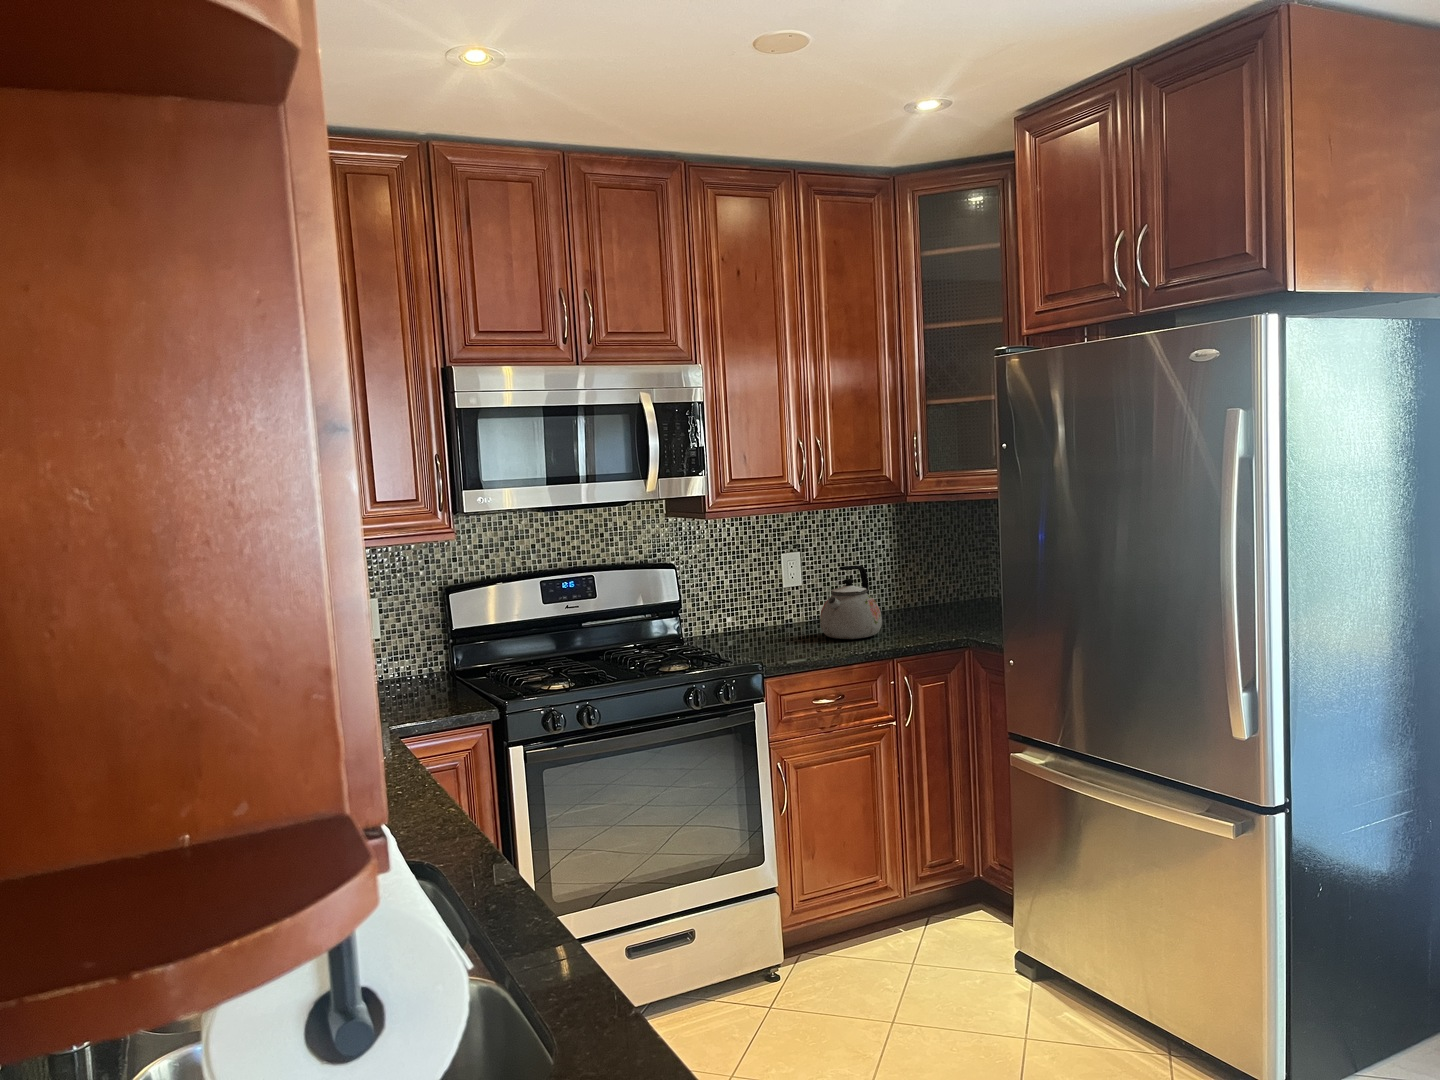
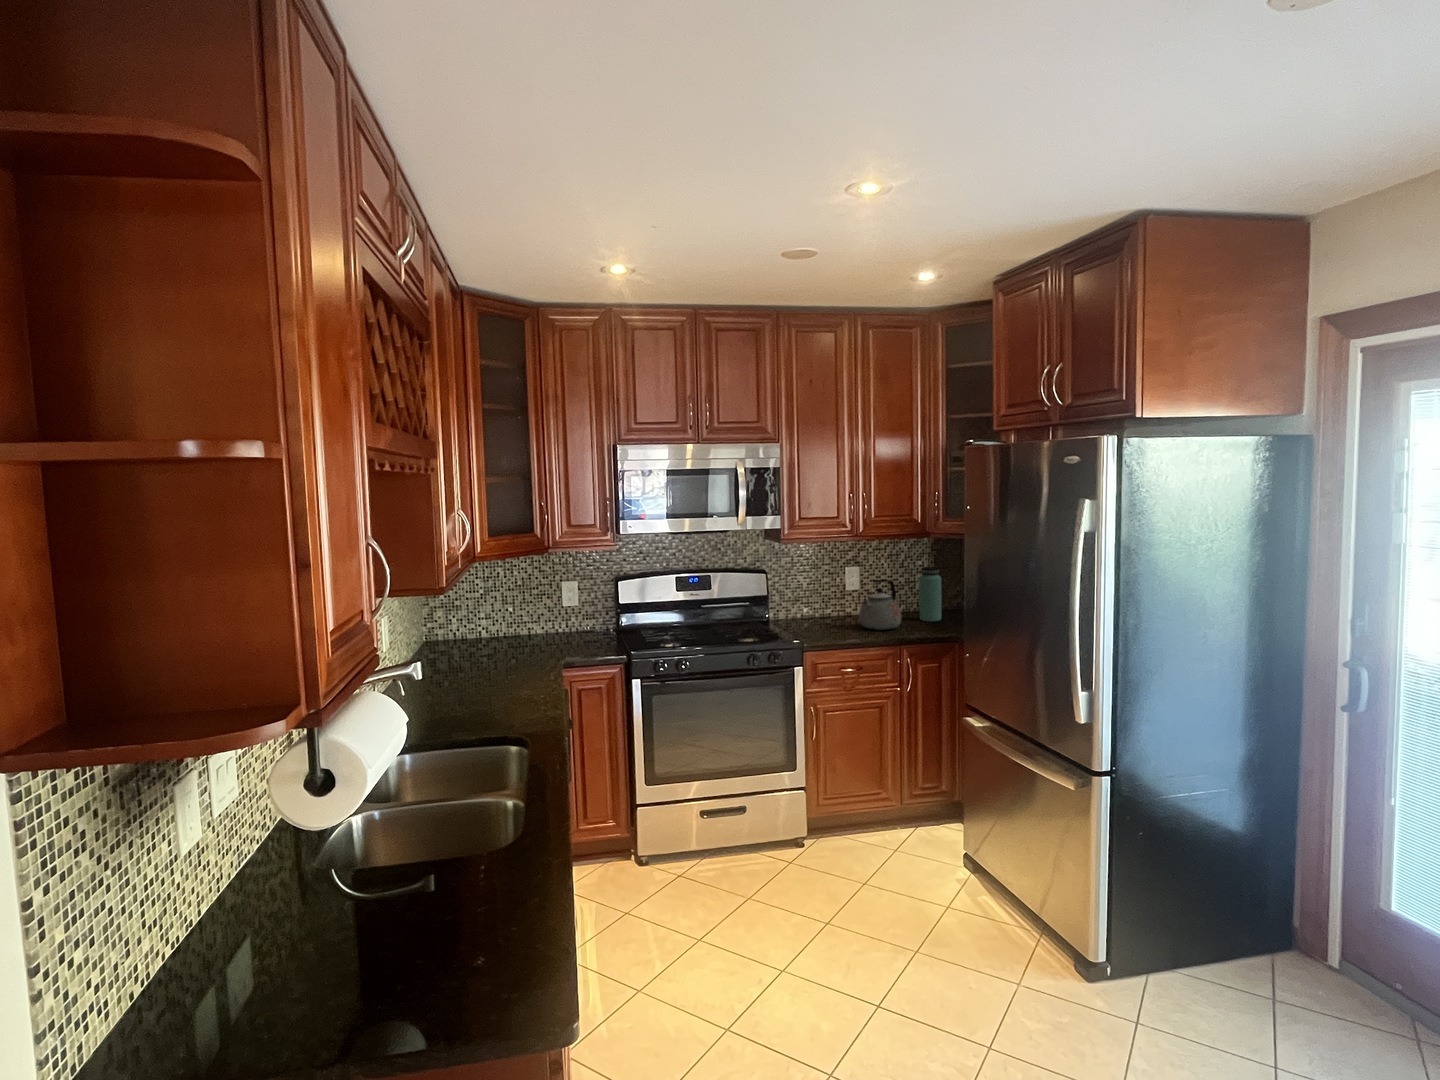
bottle: none [889,545,923,623] -> present [919,567,942,621]

